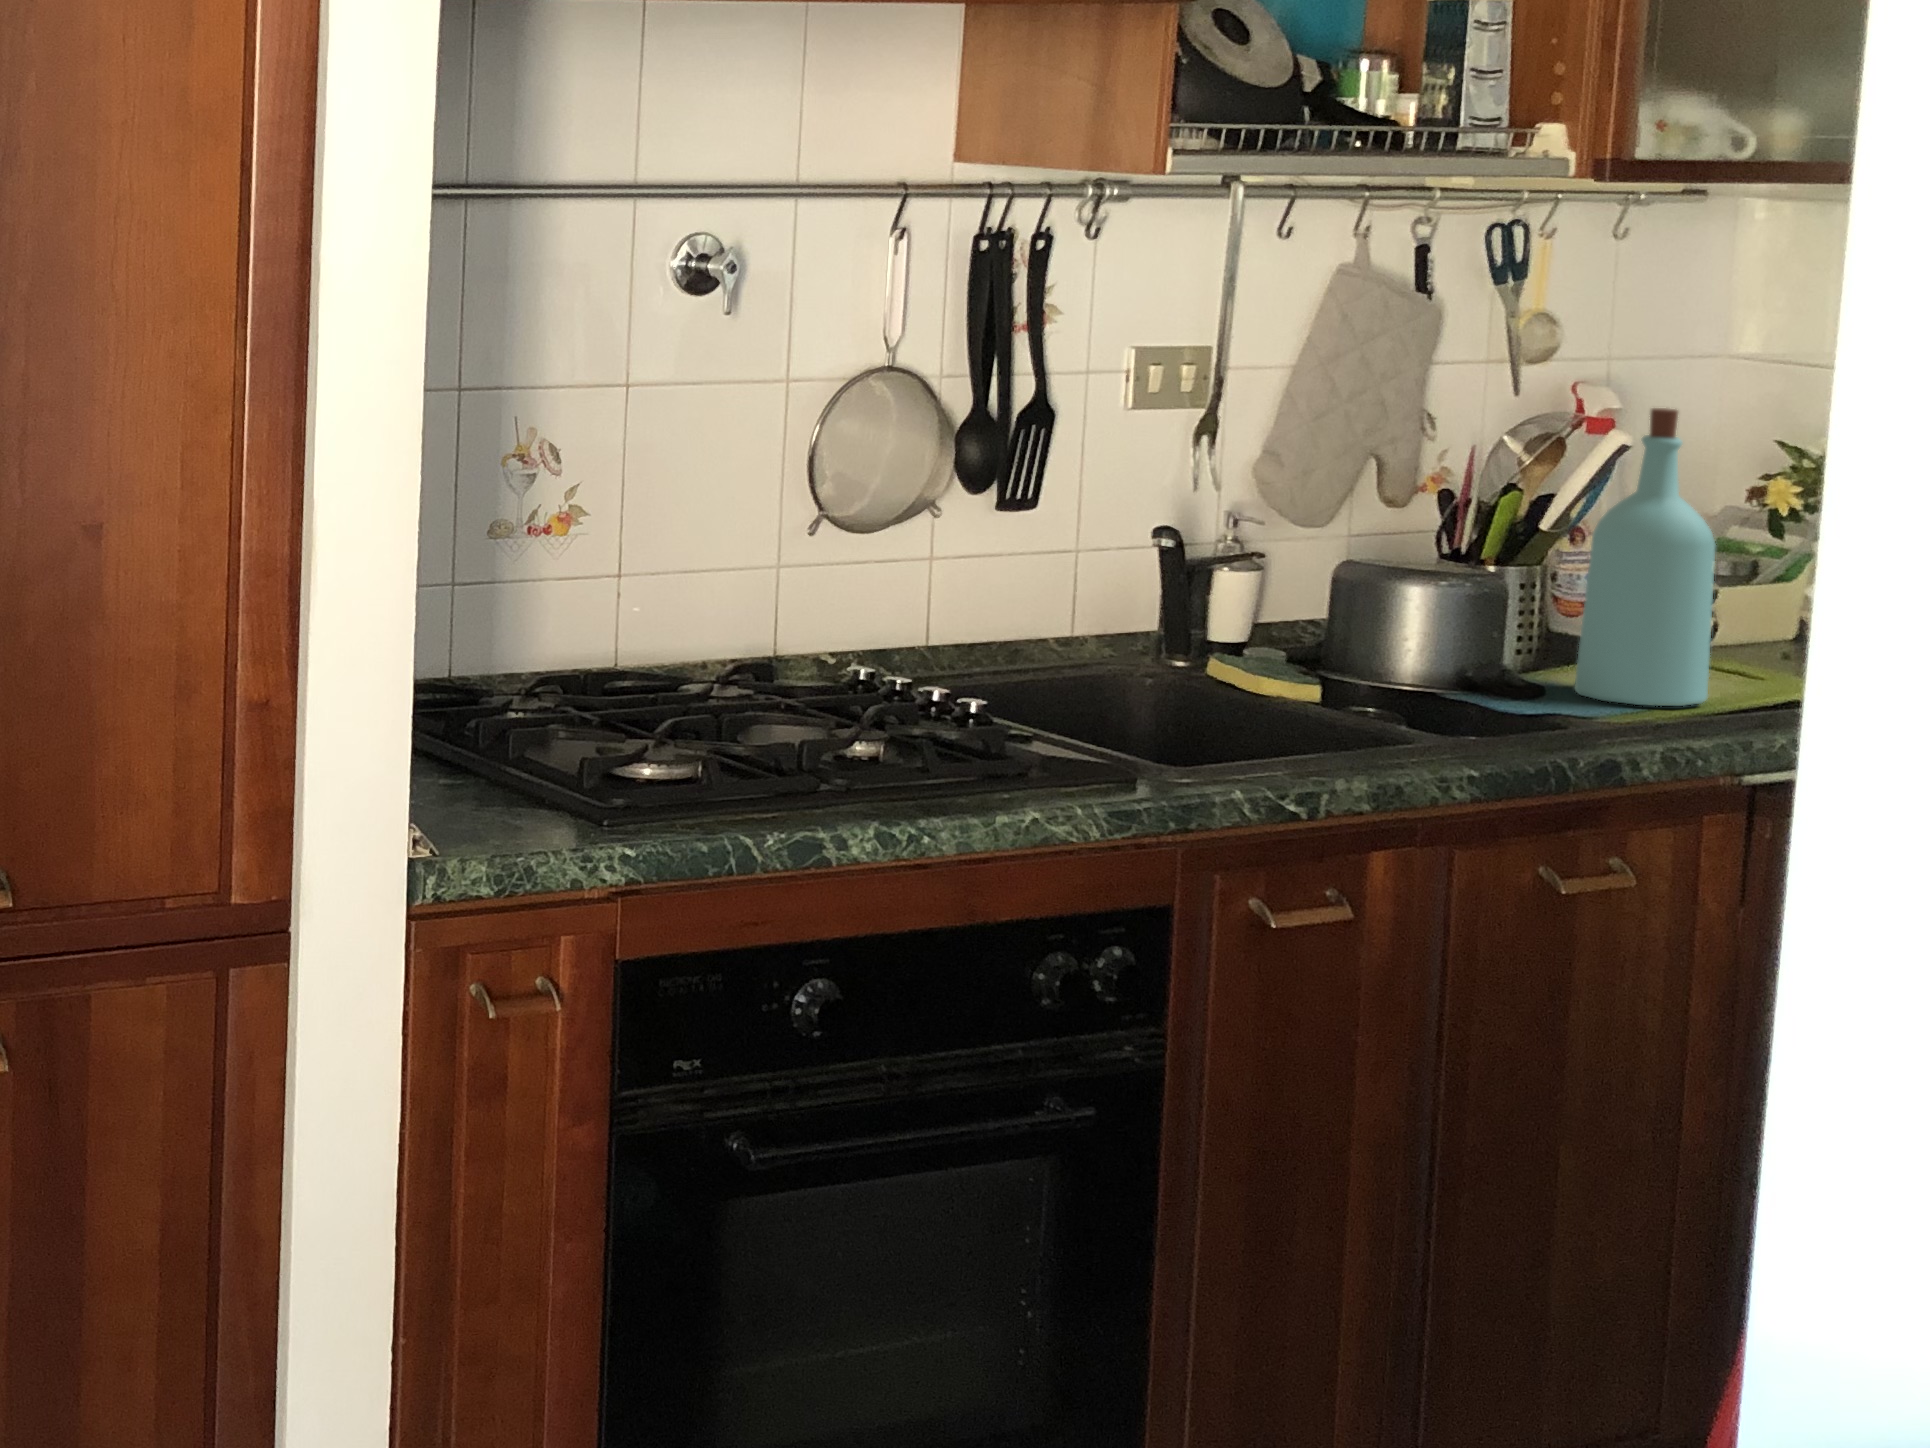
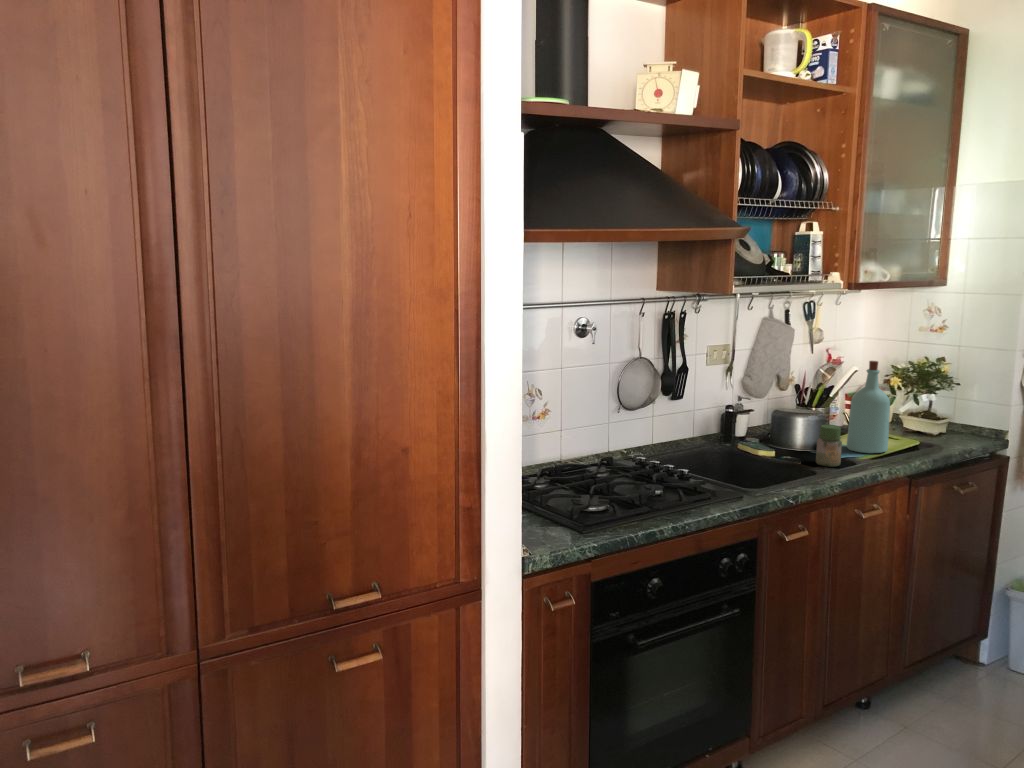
jar: none [1437,598,1521,728] -> present [816,425,842,467]

